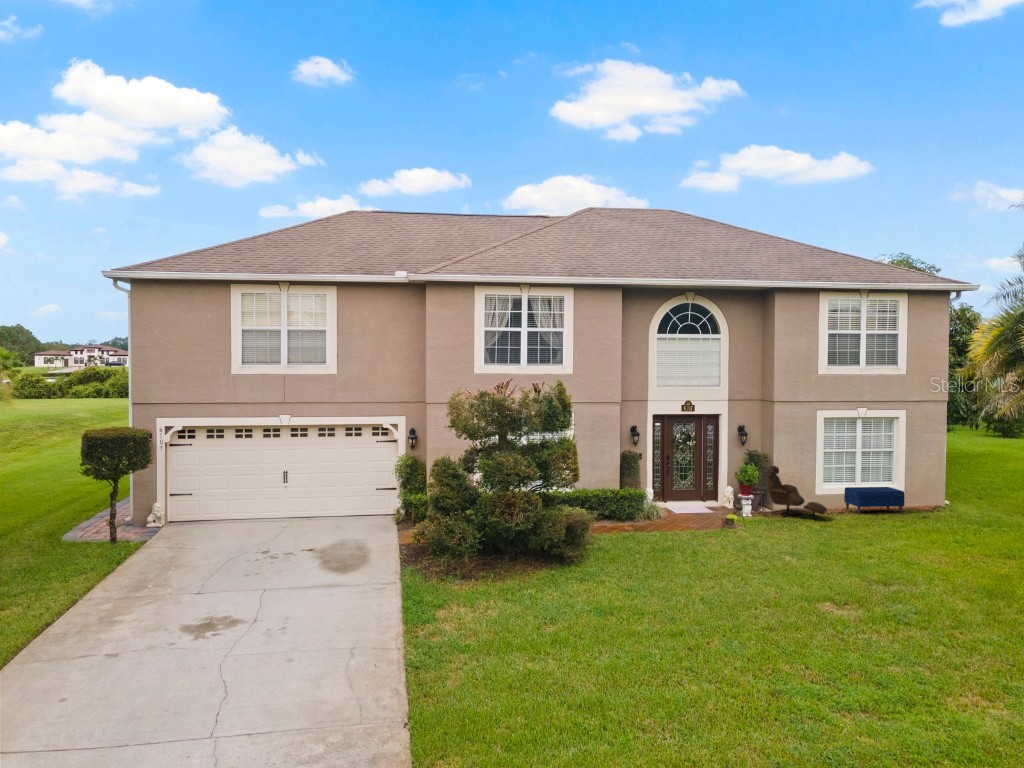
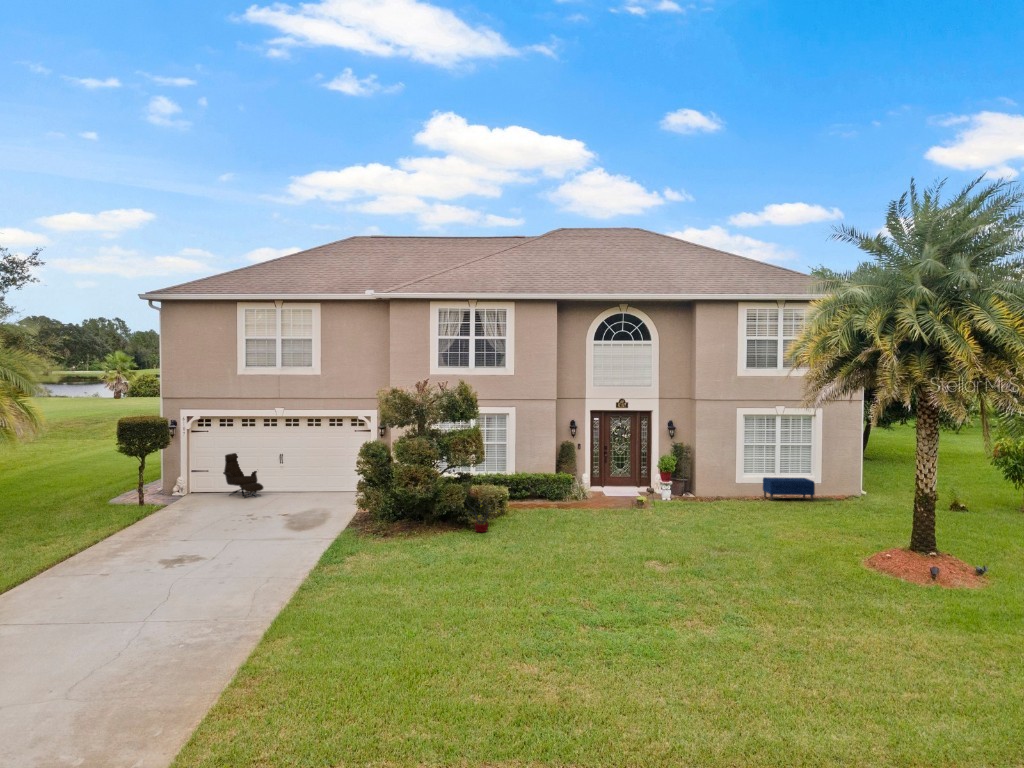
lounge chair: present [767,466,827,521] -> present [223,453,263,497]
decorative plant: none [553,527,600,570] -> present [473,505,500,532]

